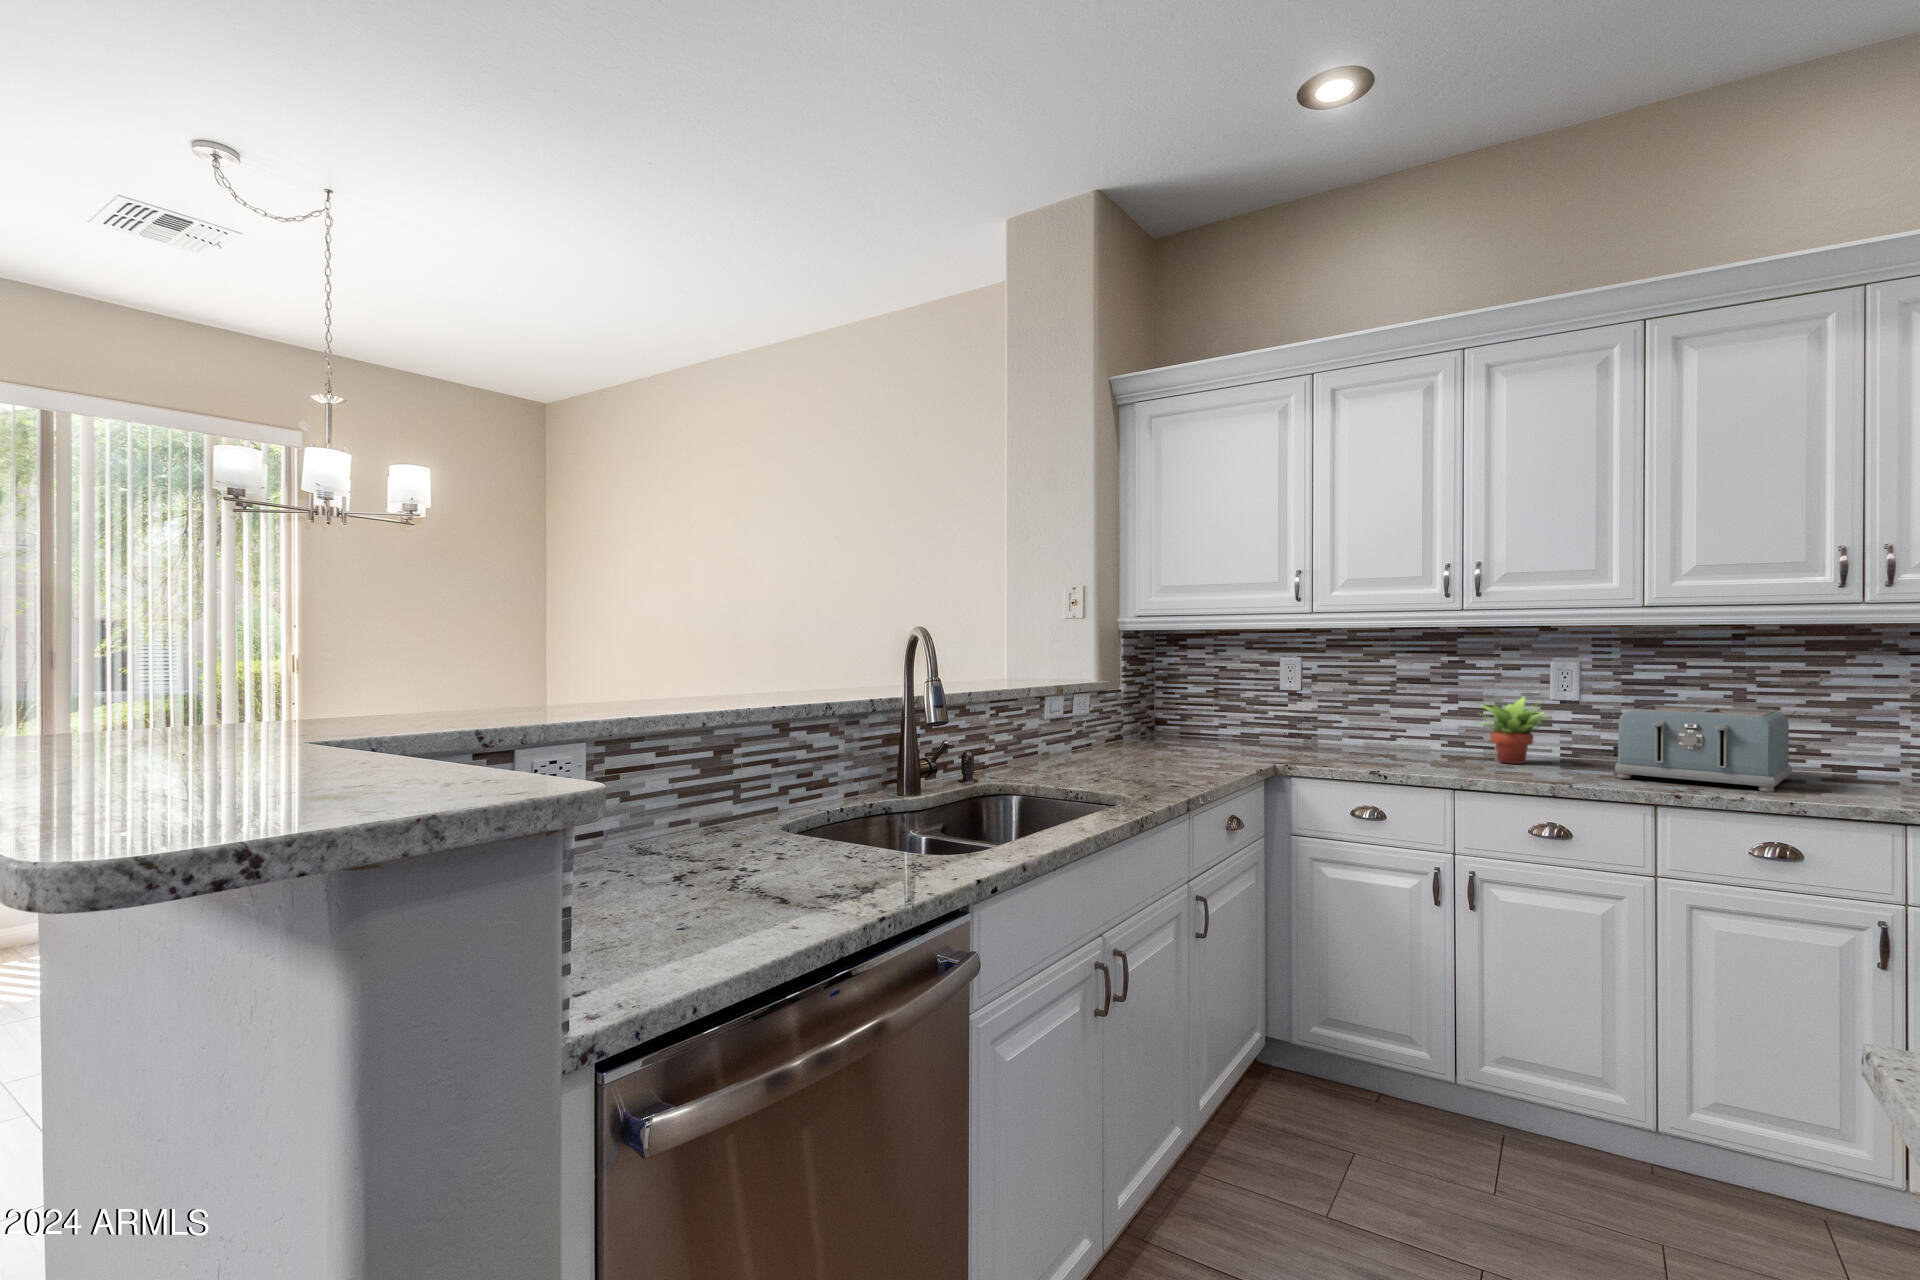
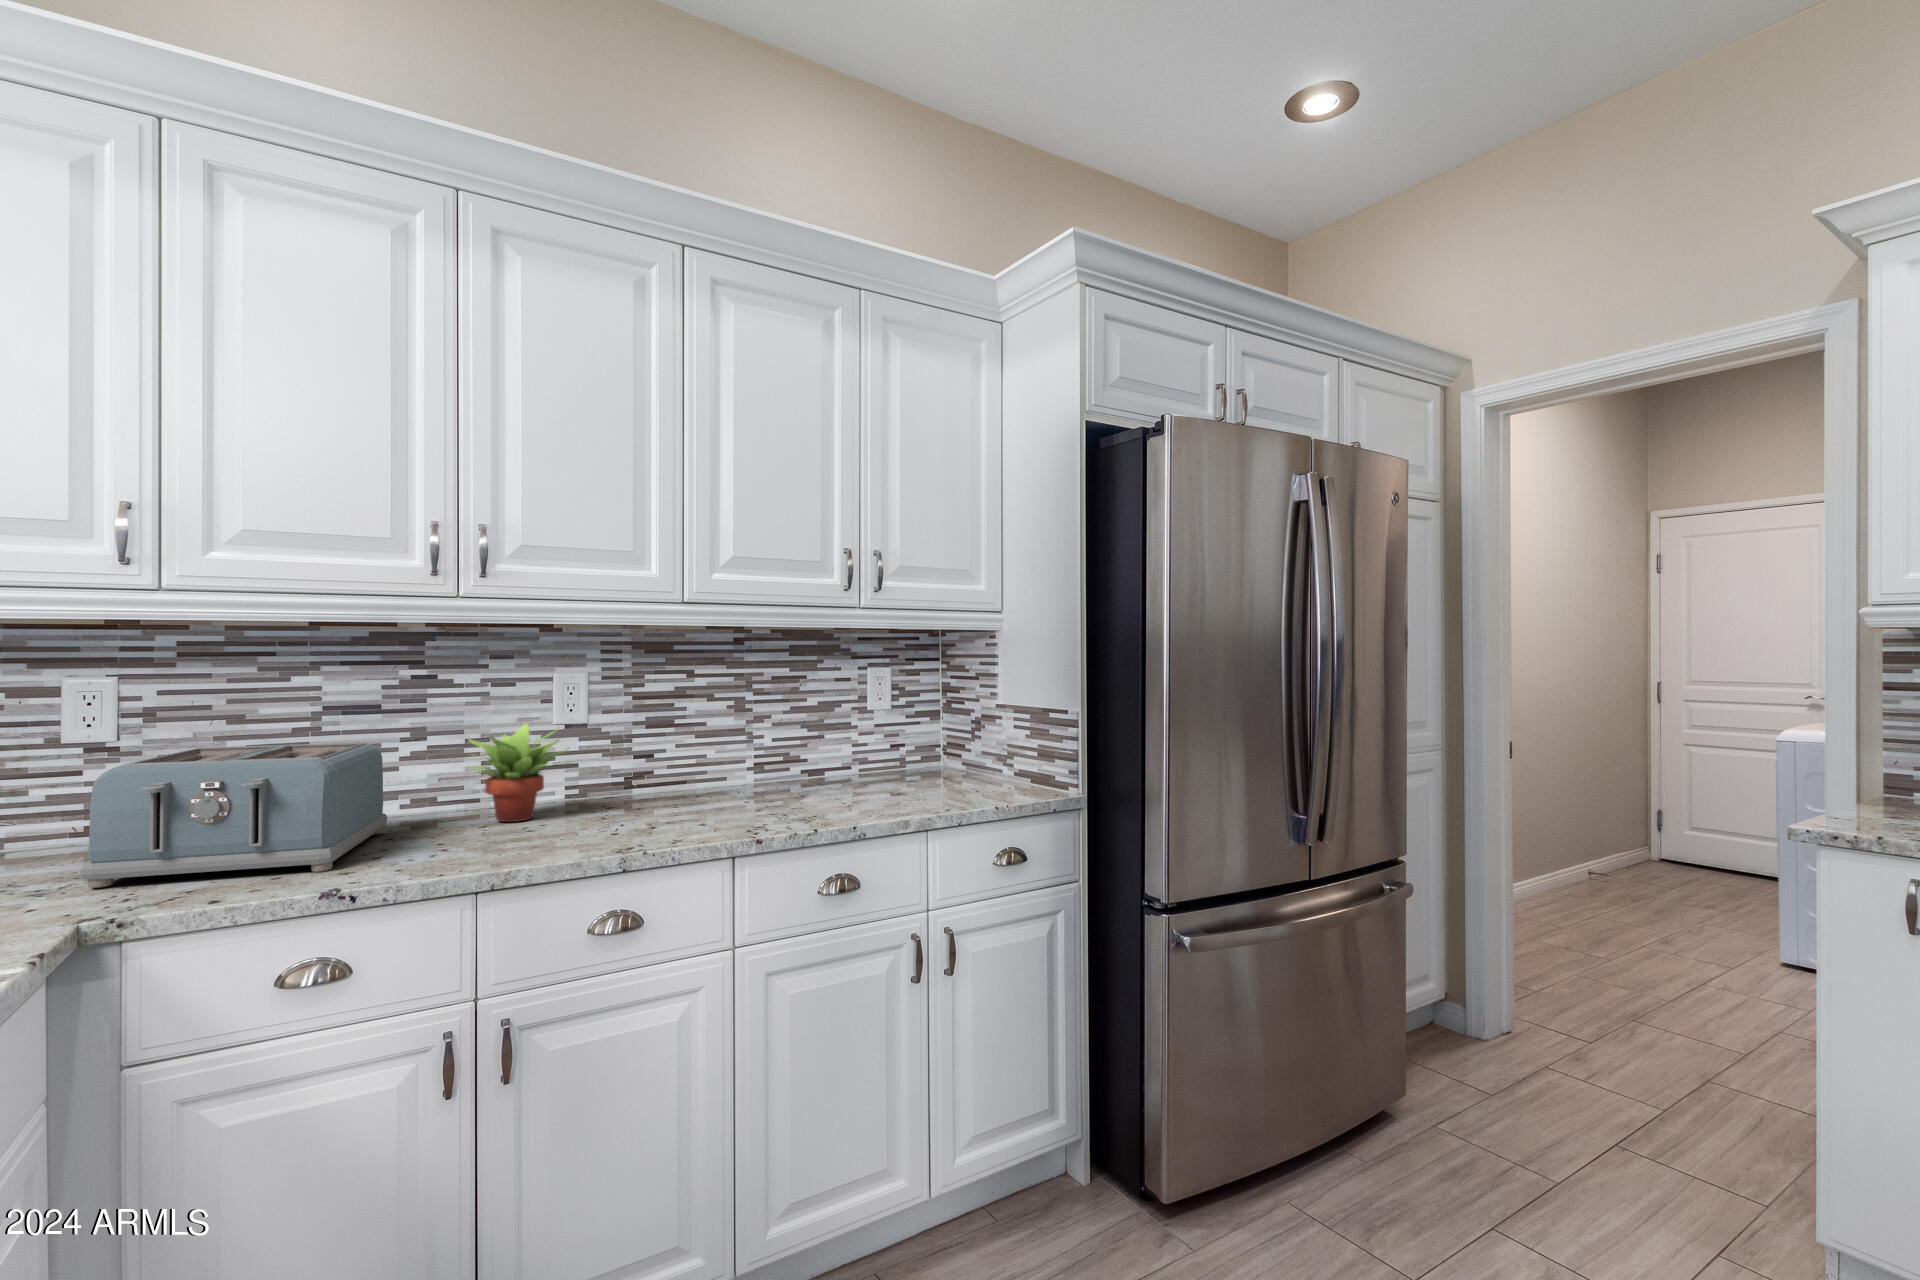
toaster: present [1615,705,1792,792] -> present [81,743,387,888]

